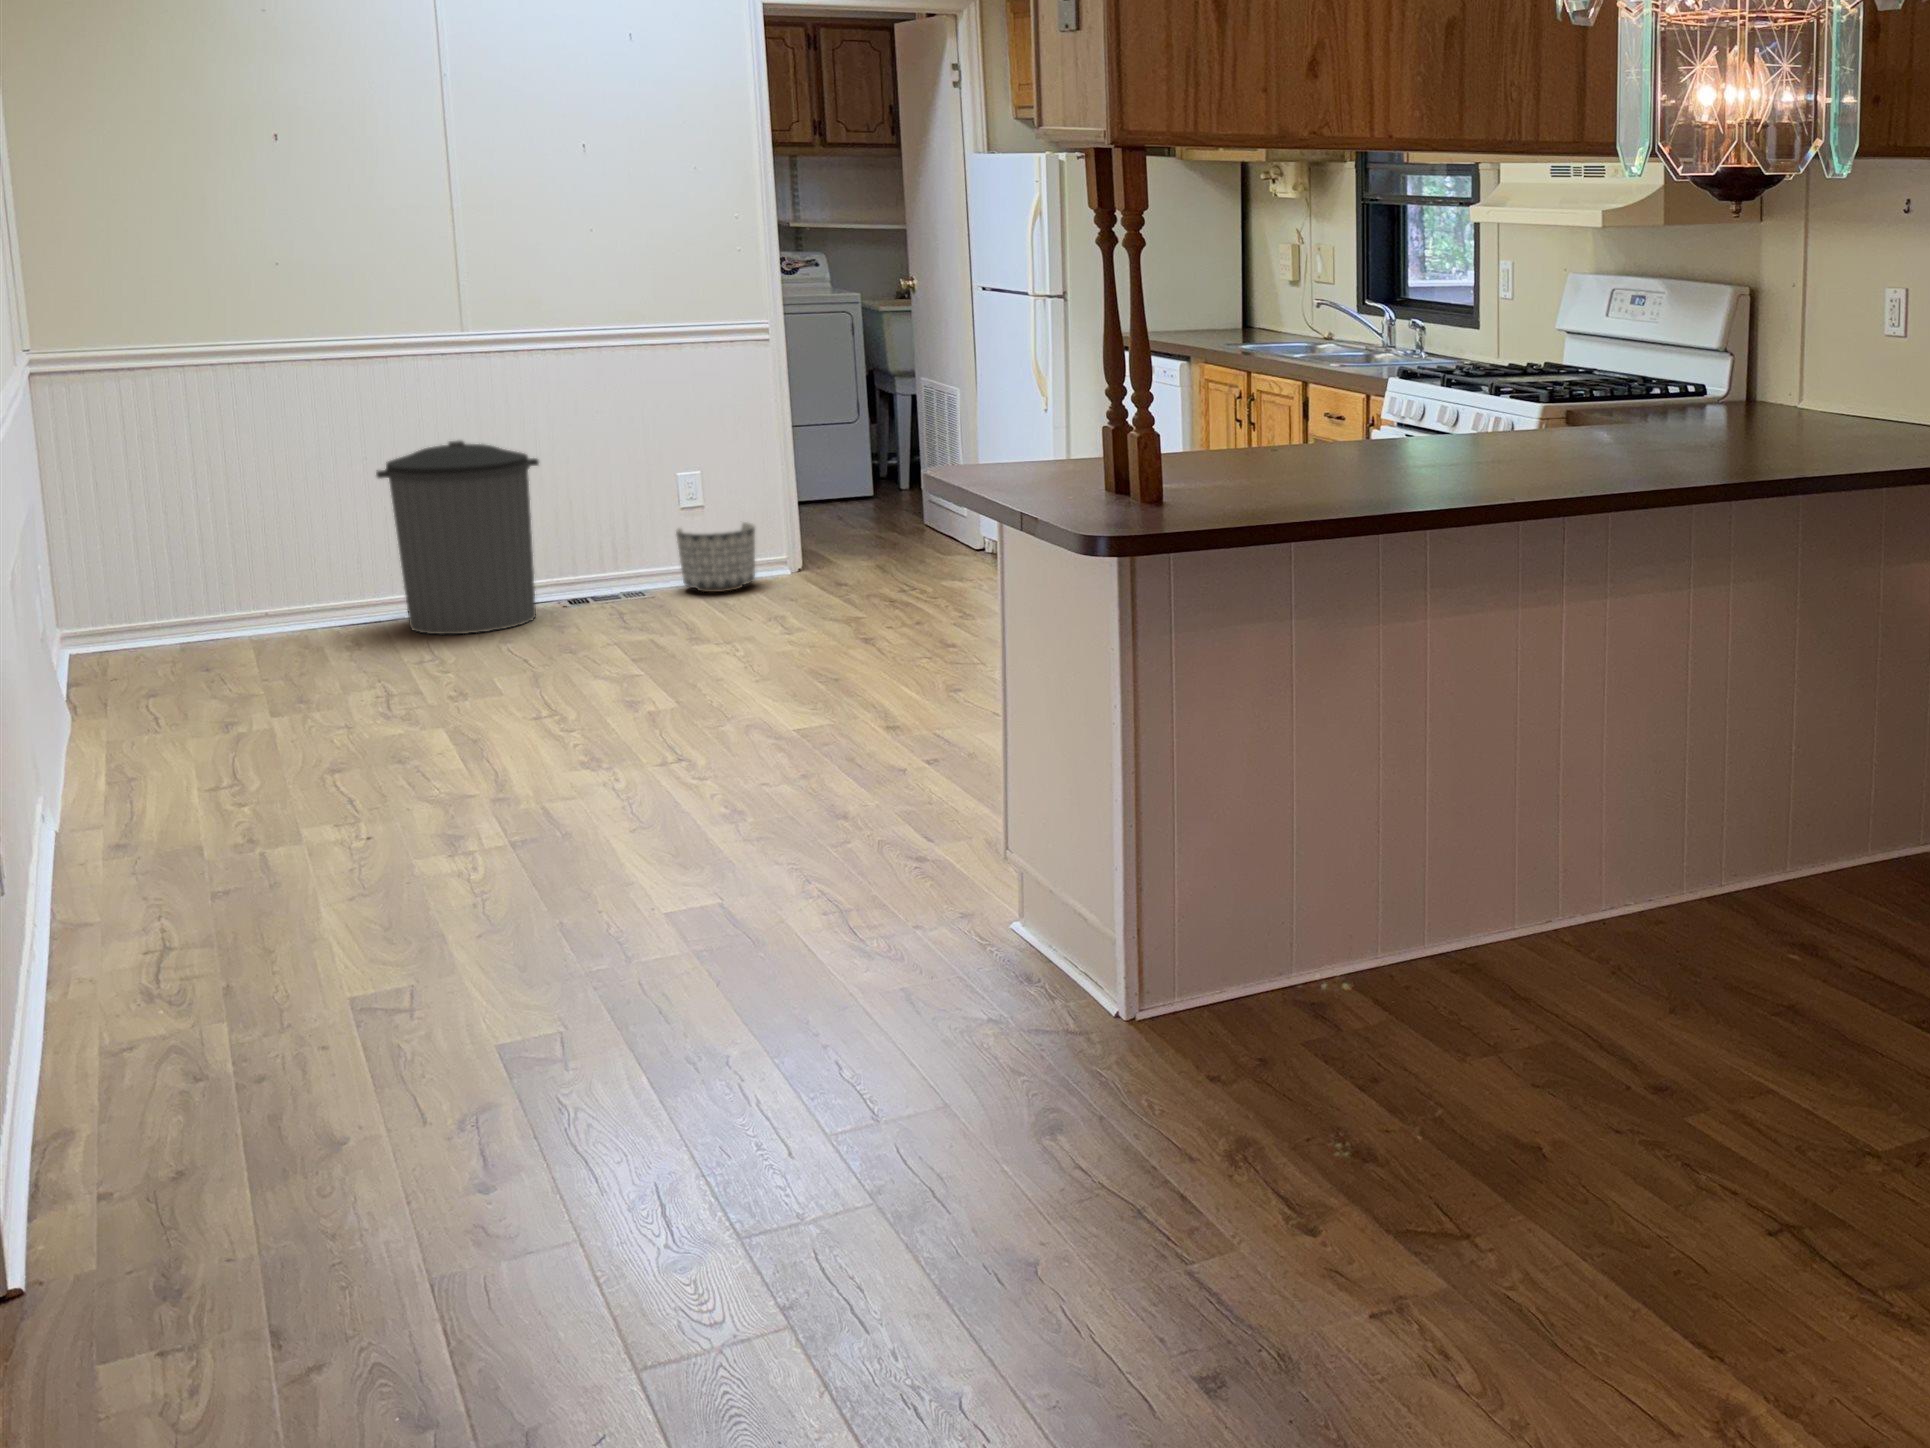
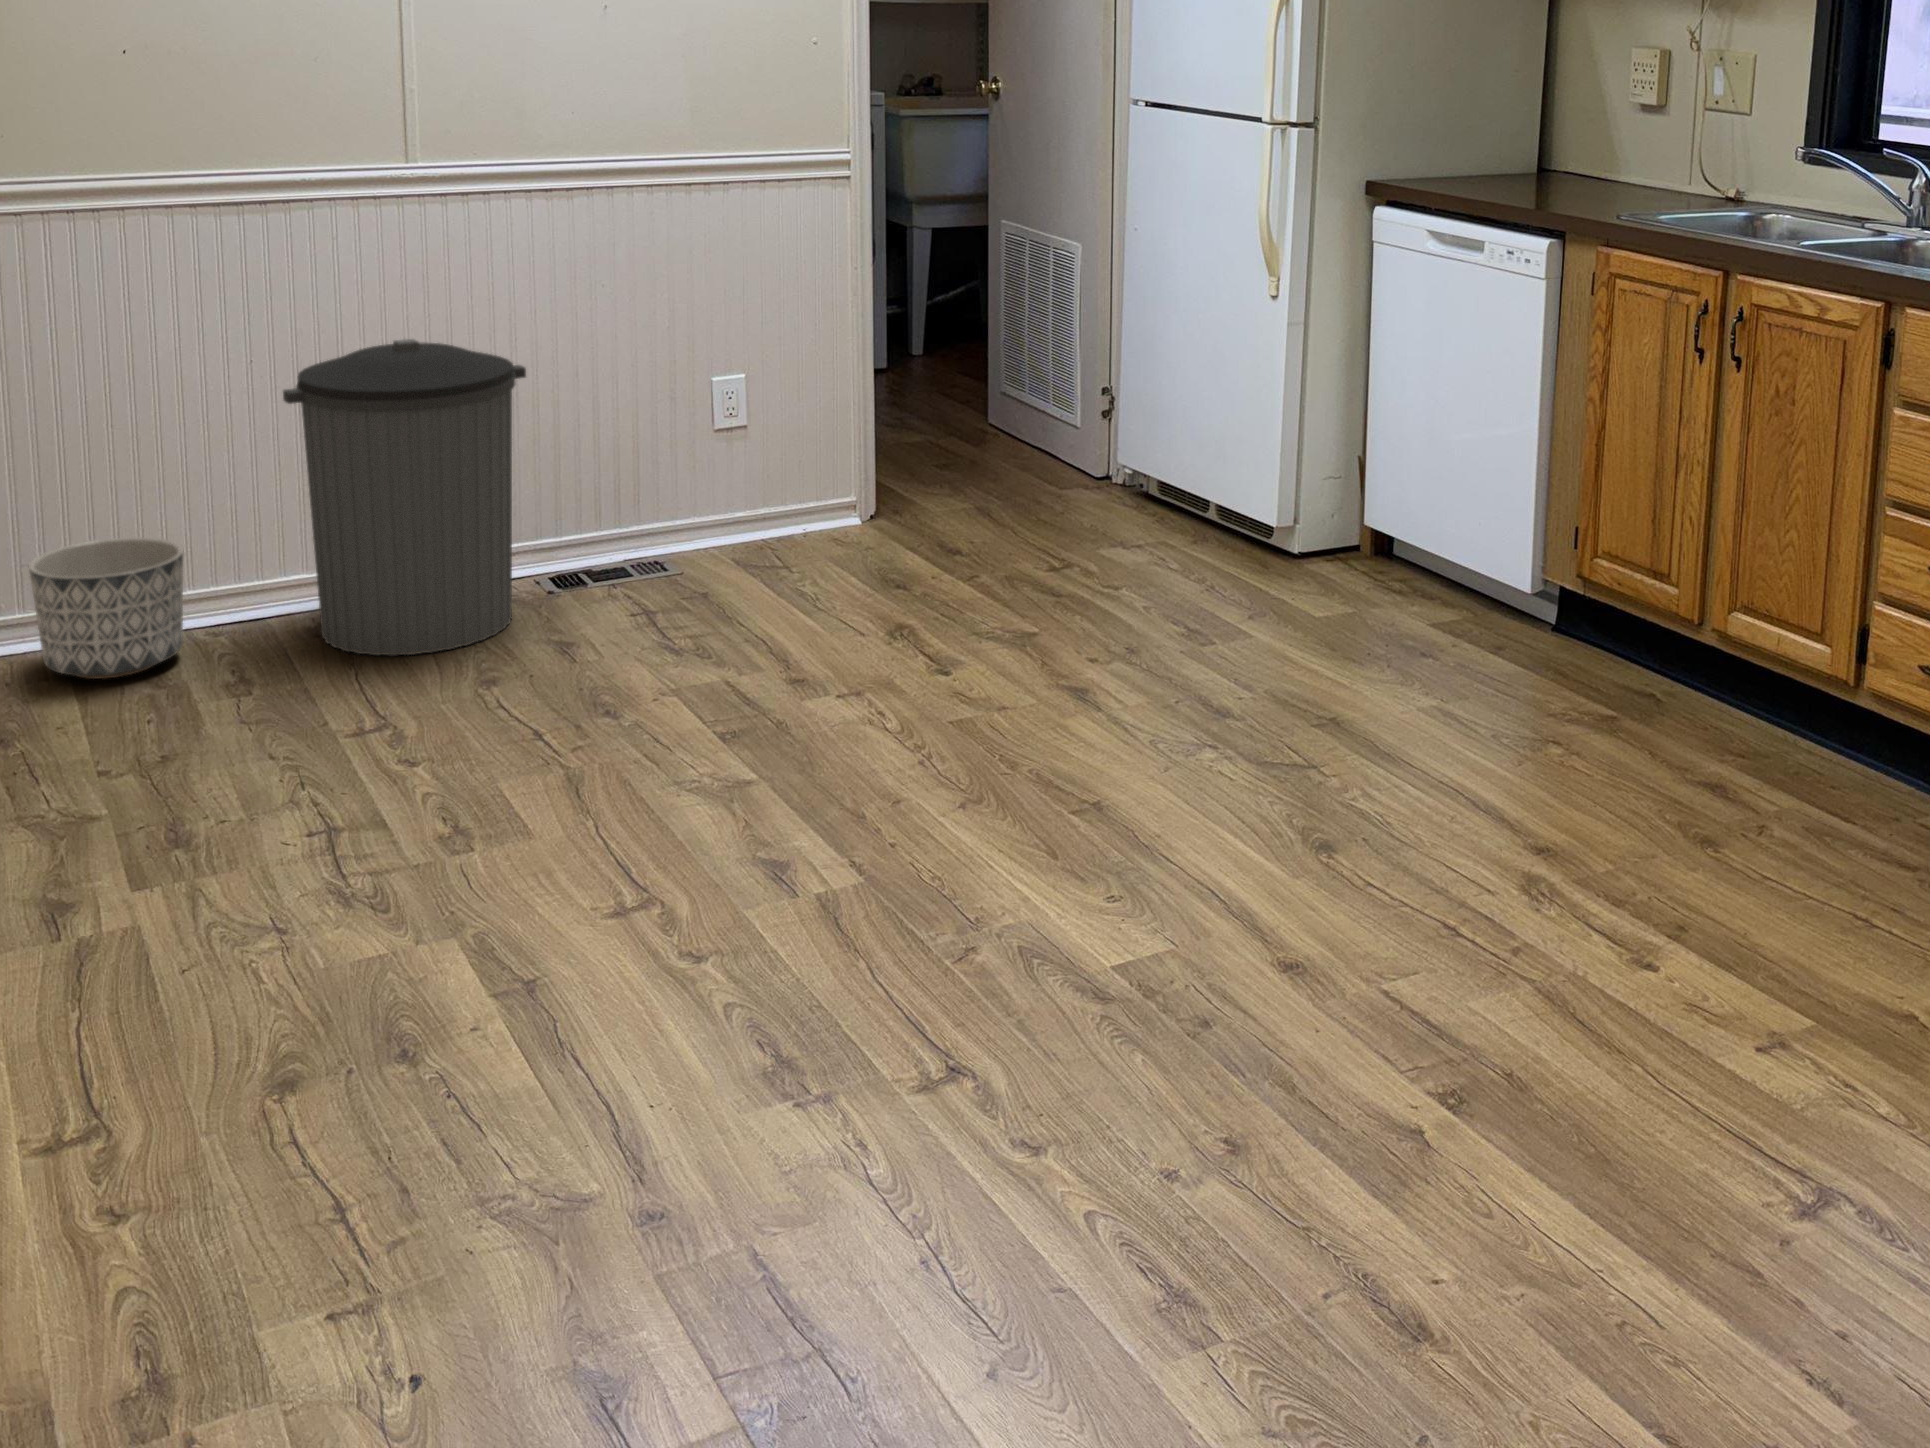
planter: present [676,522,755,592] -> present [29,537,183,679]

